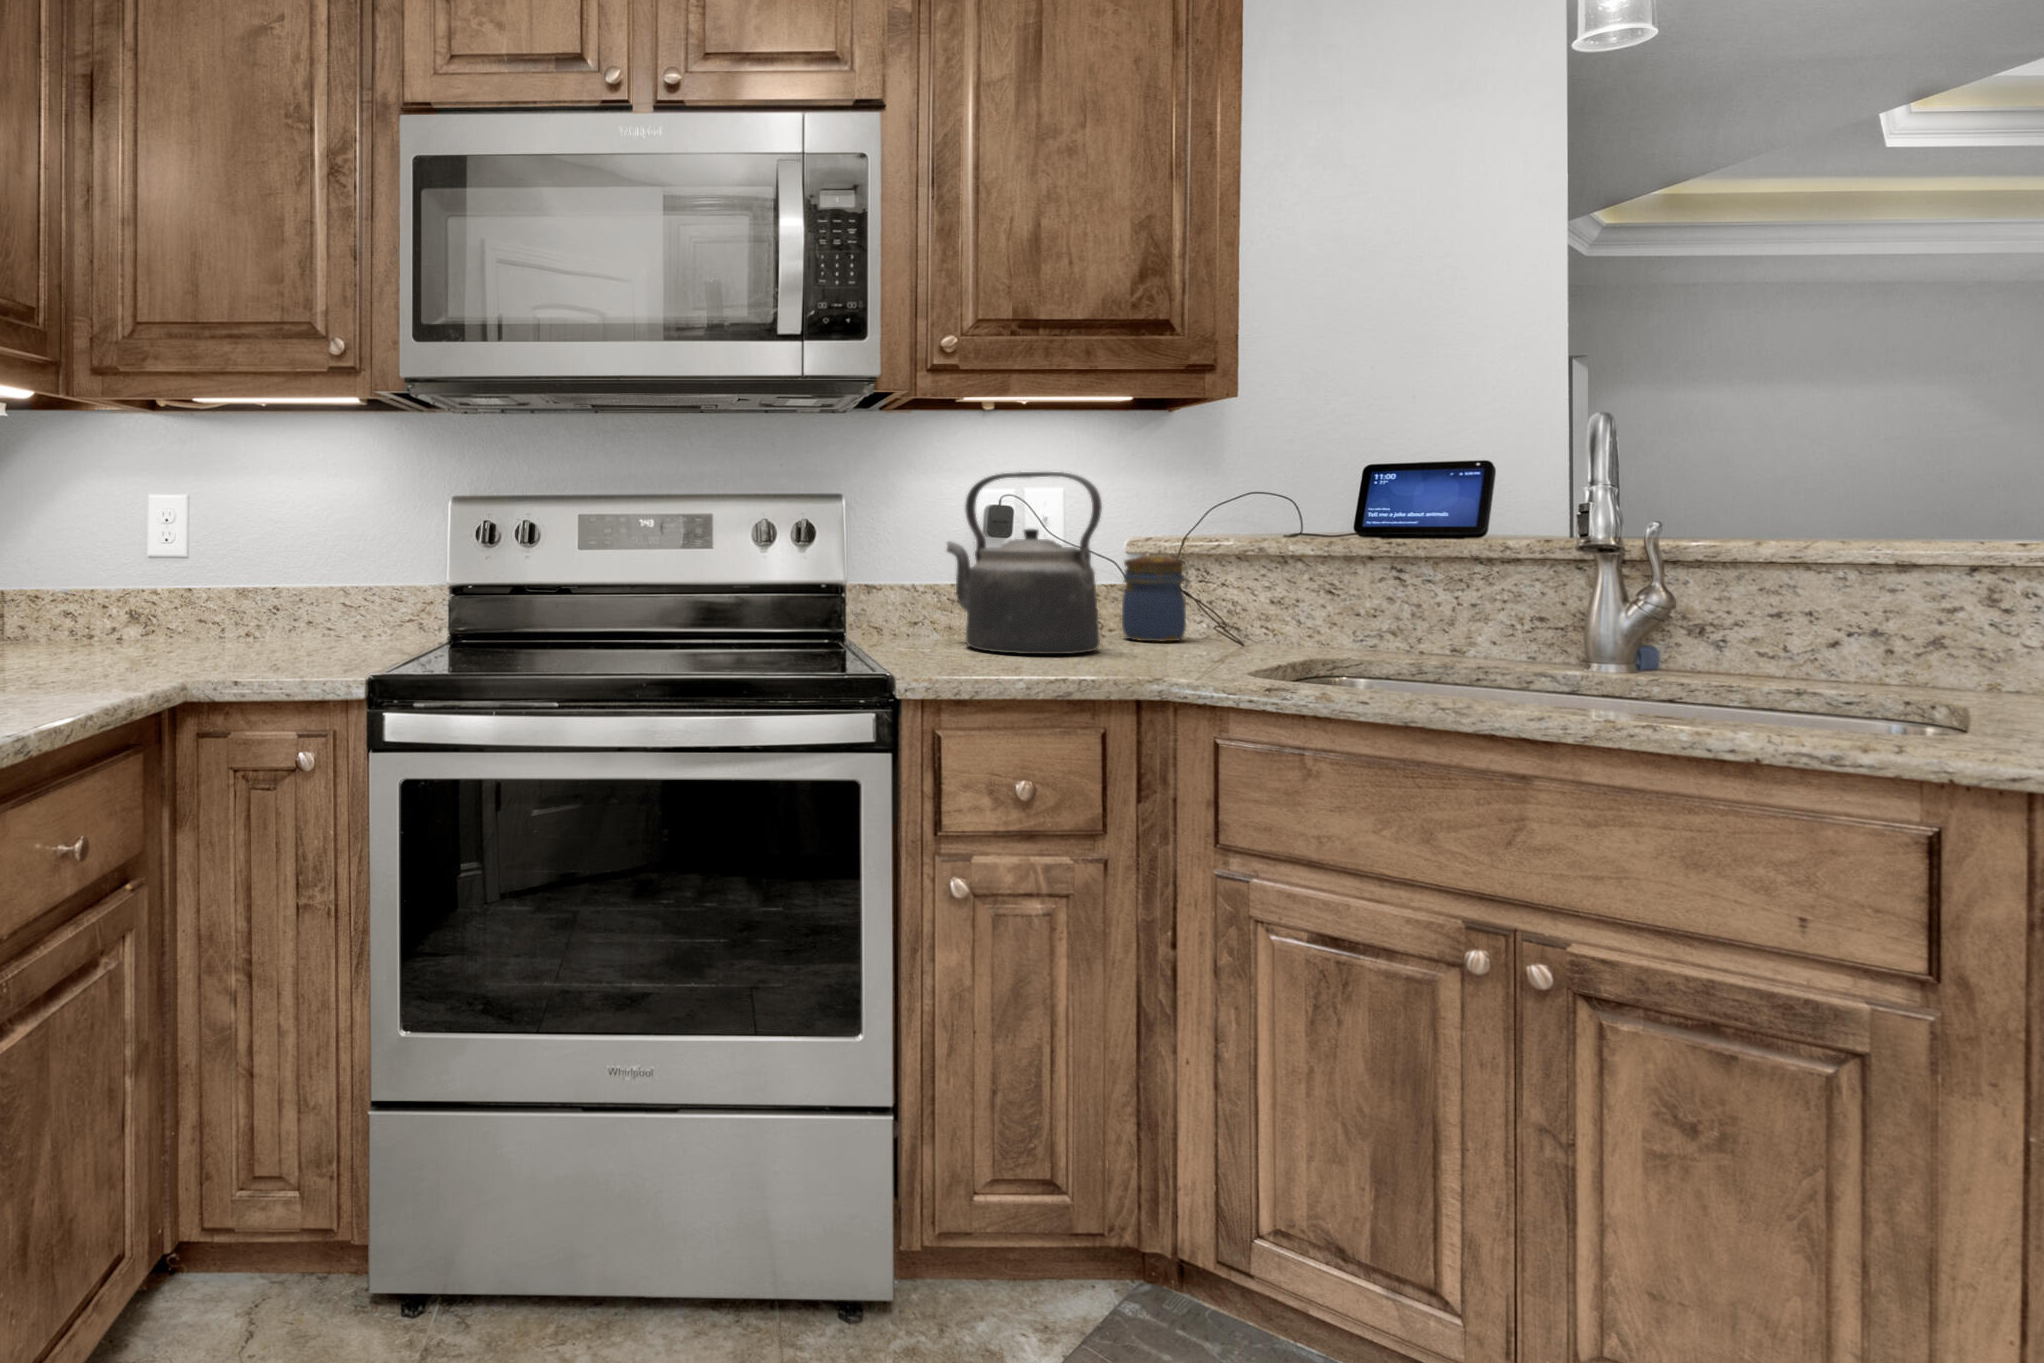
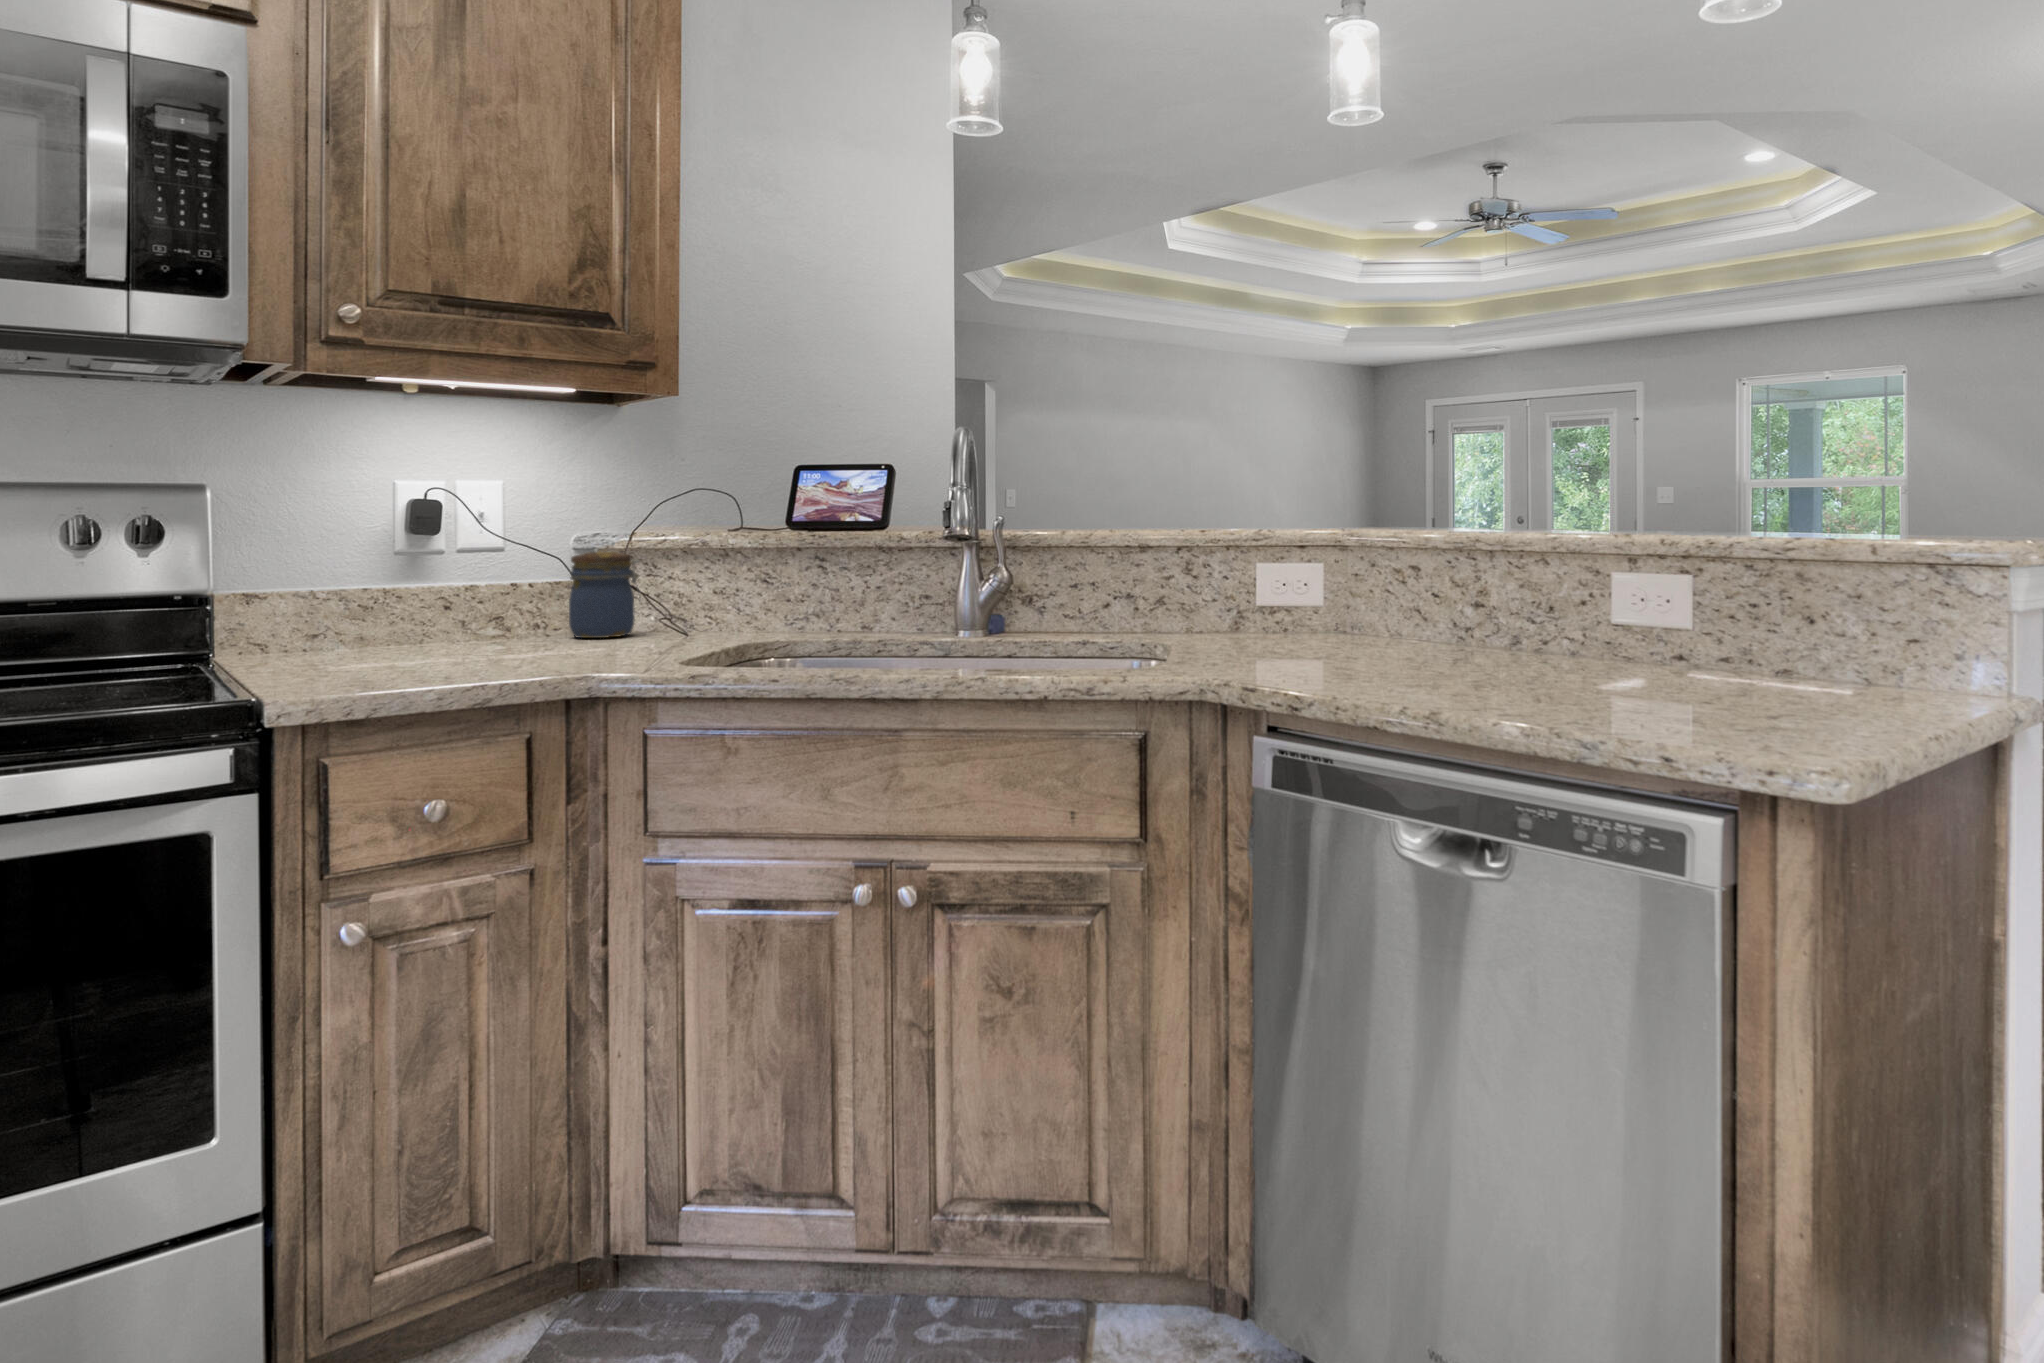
kettle: present [947,472,1102,654] -> none [357,463,538,662]

